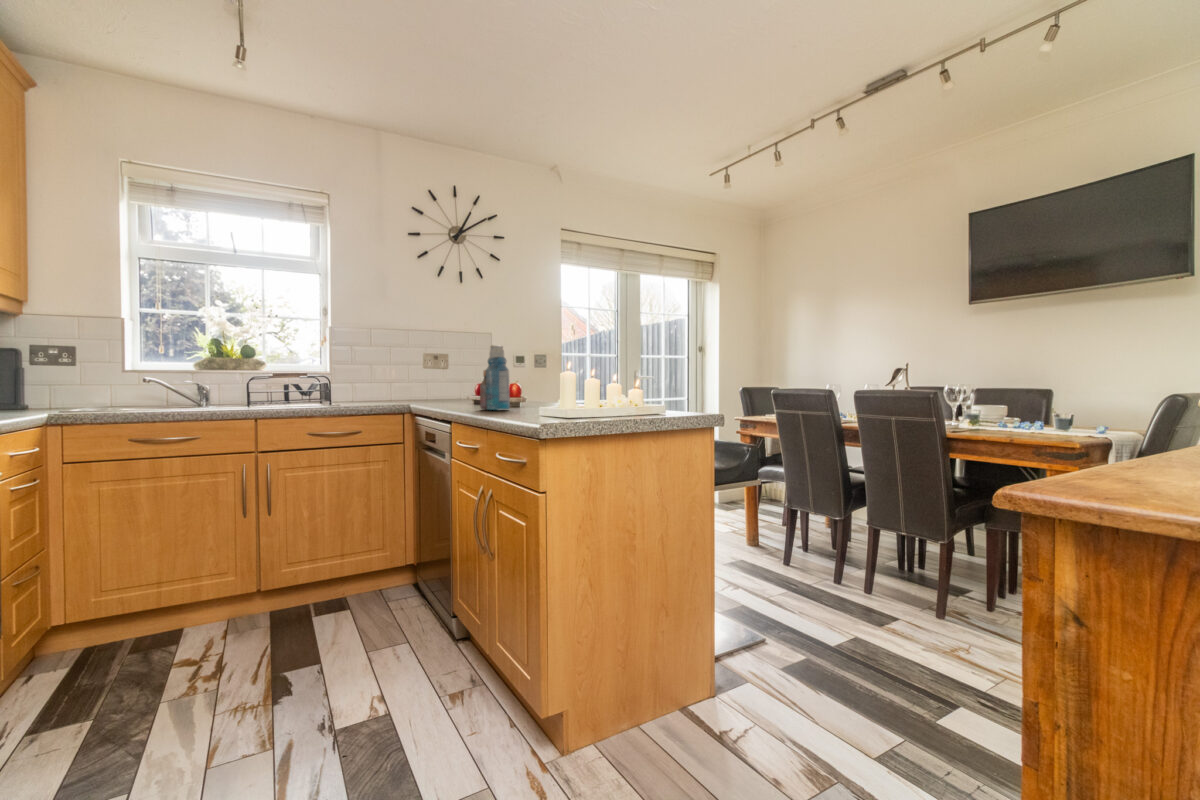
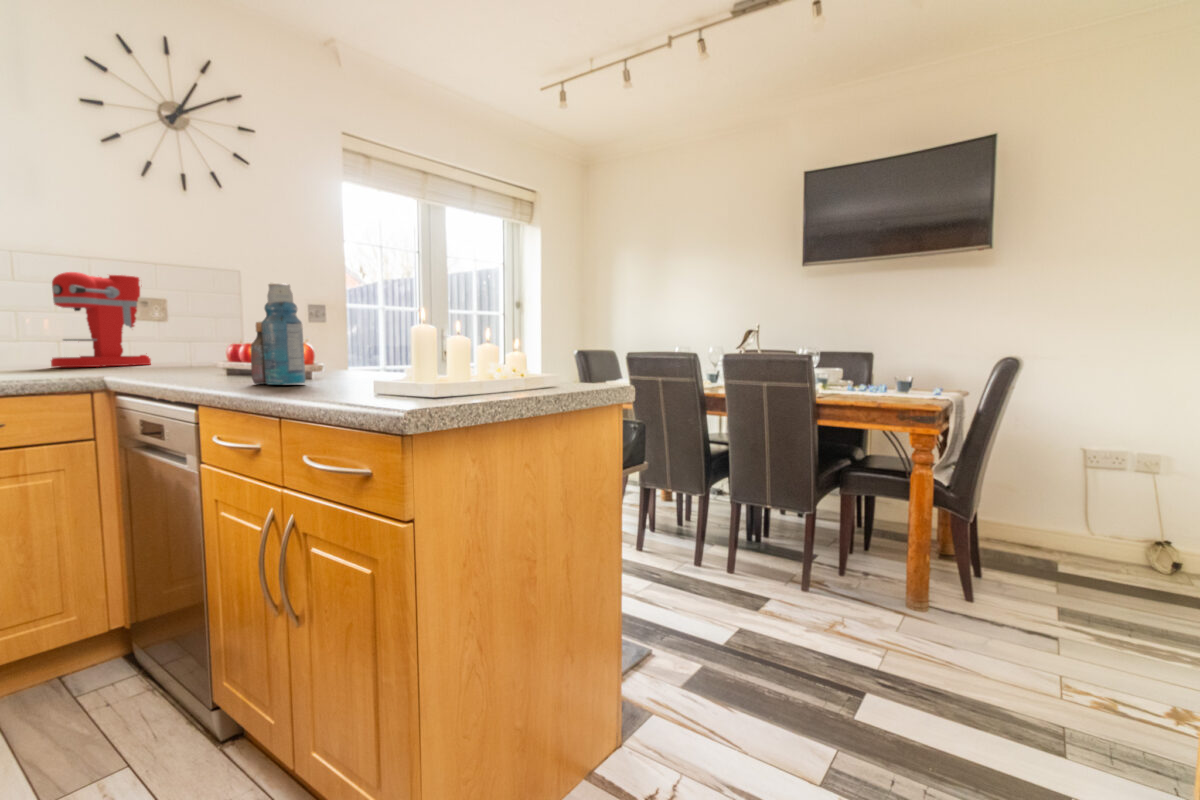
coffee maker: none [384,340,436,400] -> present [51,272,151,367]

